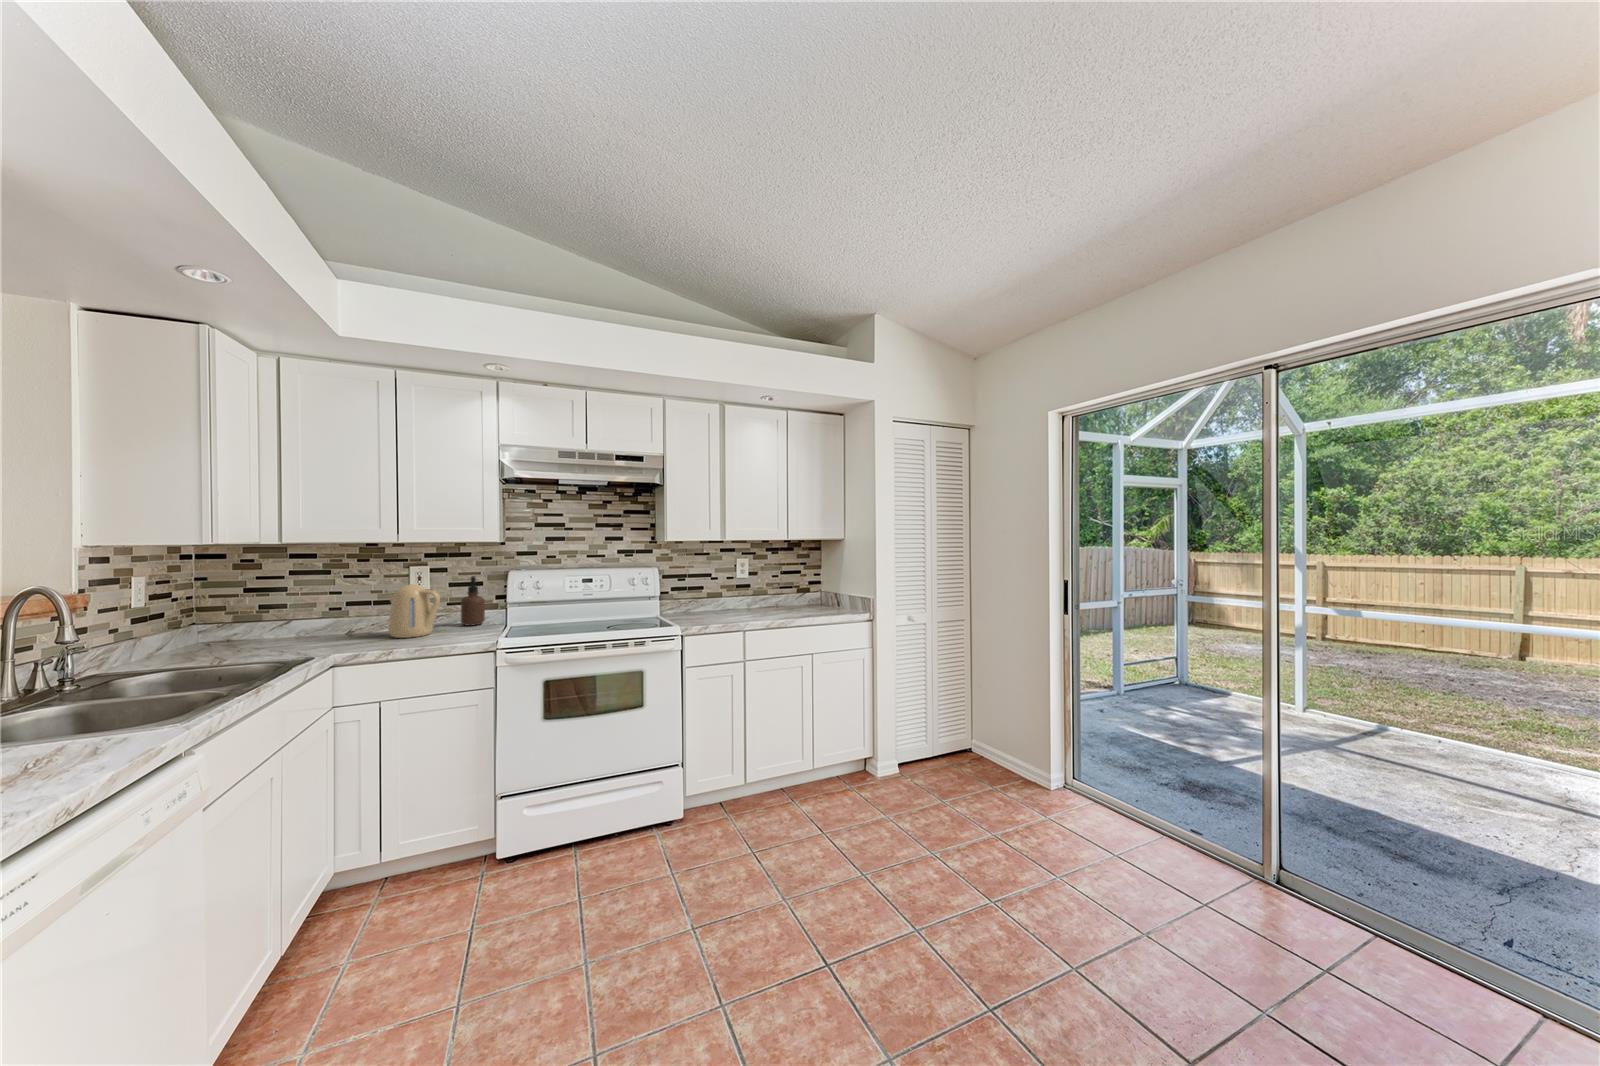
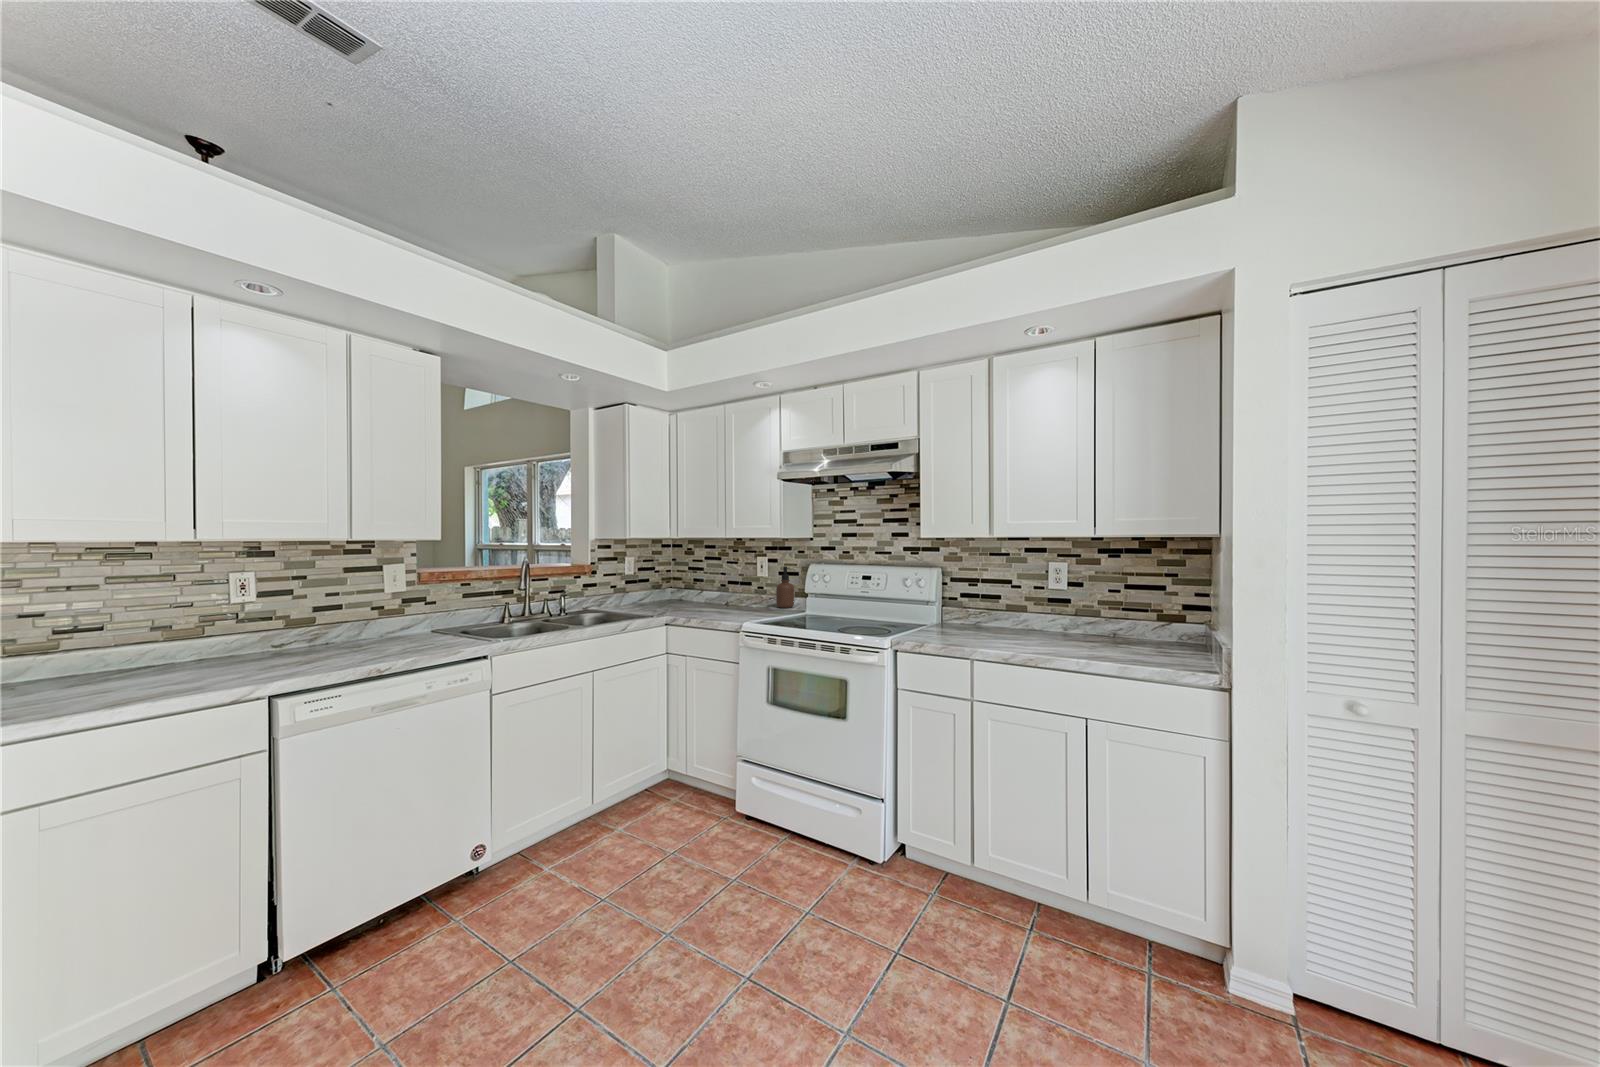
kettle: present [388,584,440,638] -> none [720,570,749,611]

